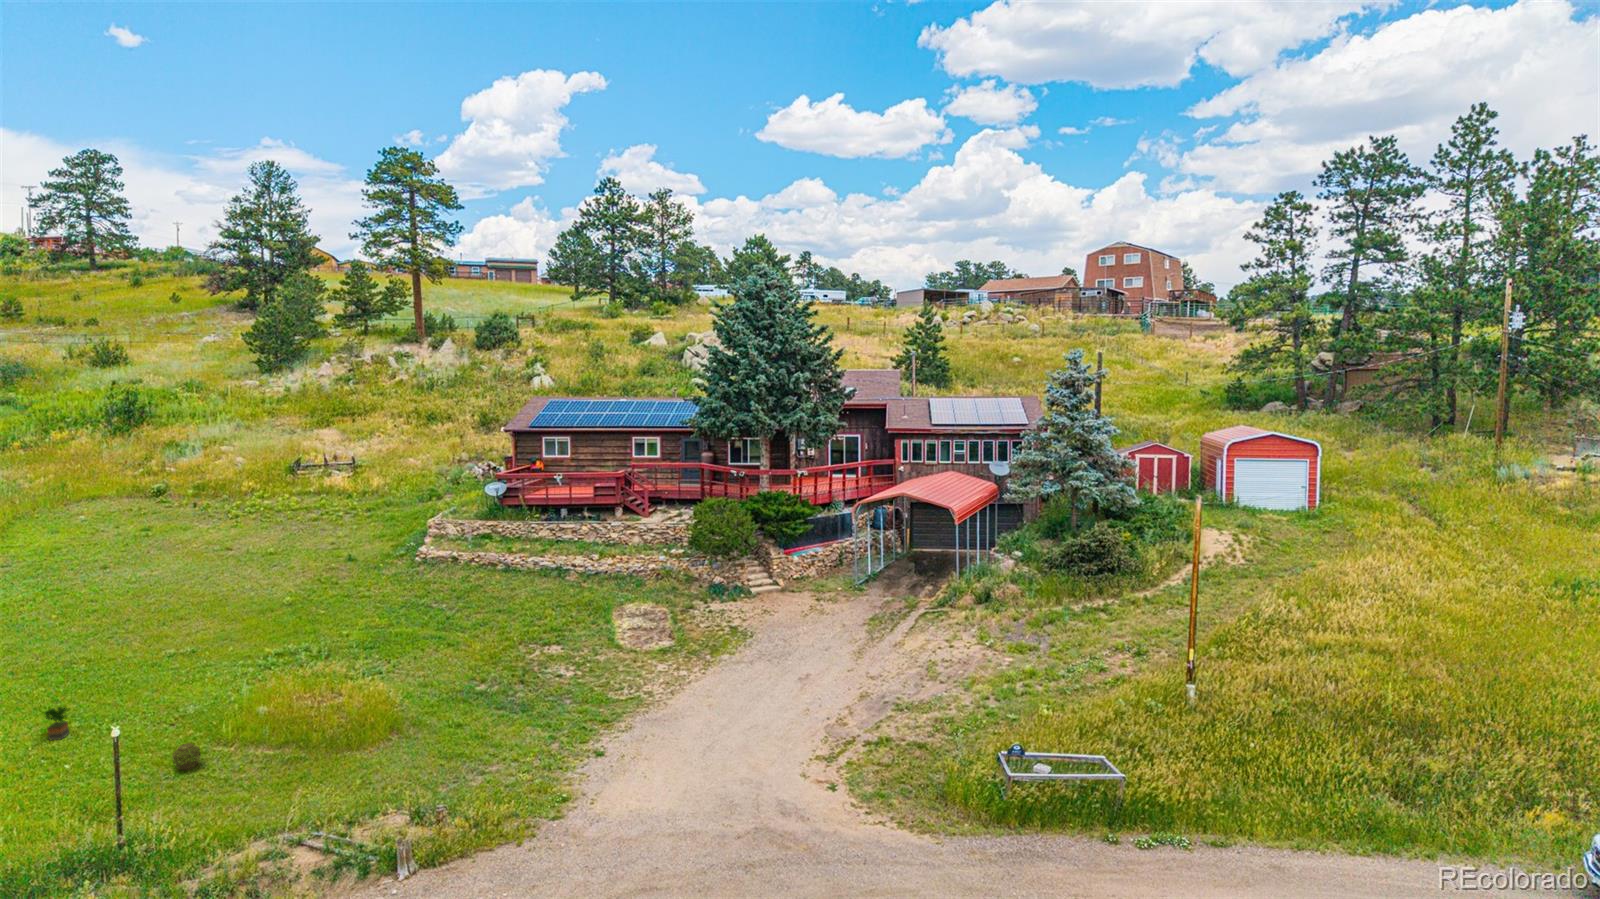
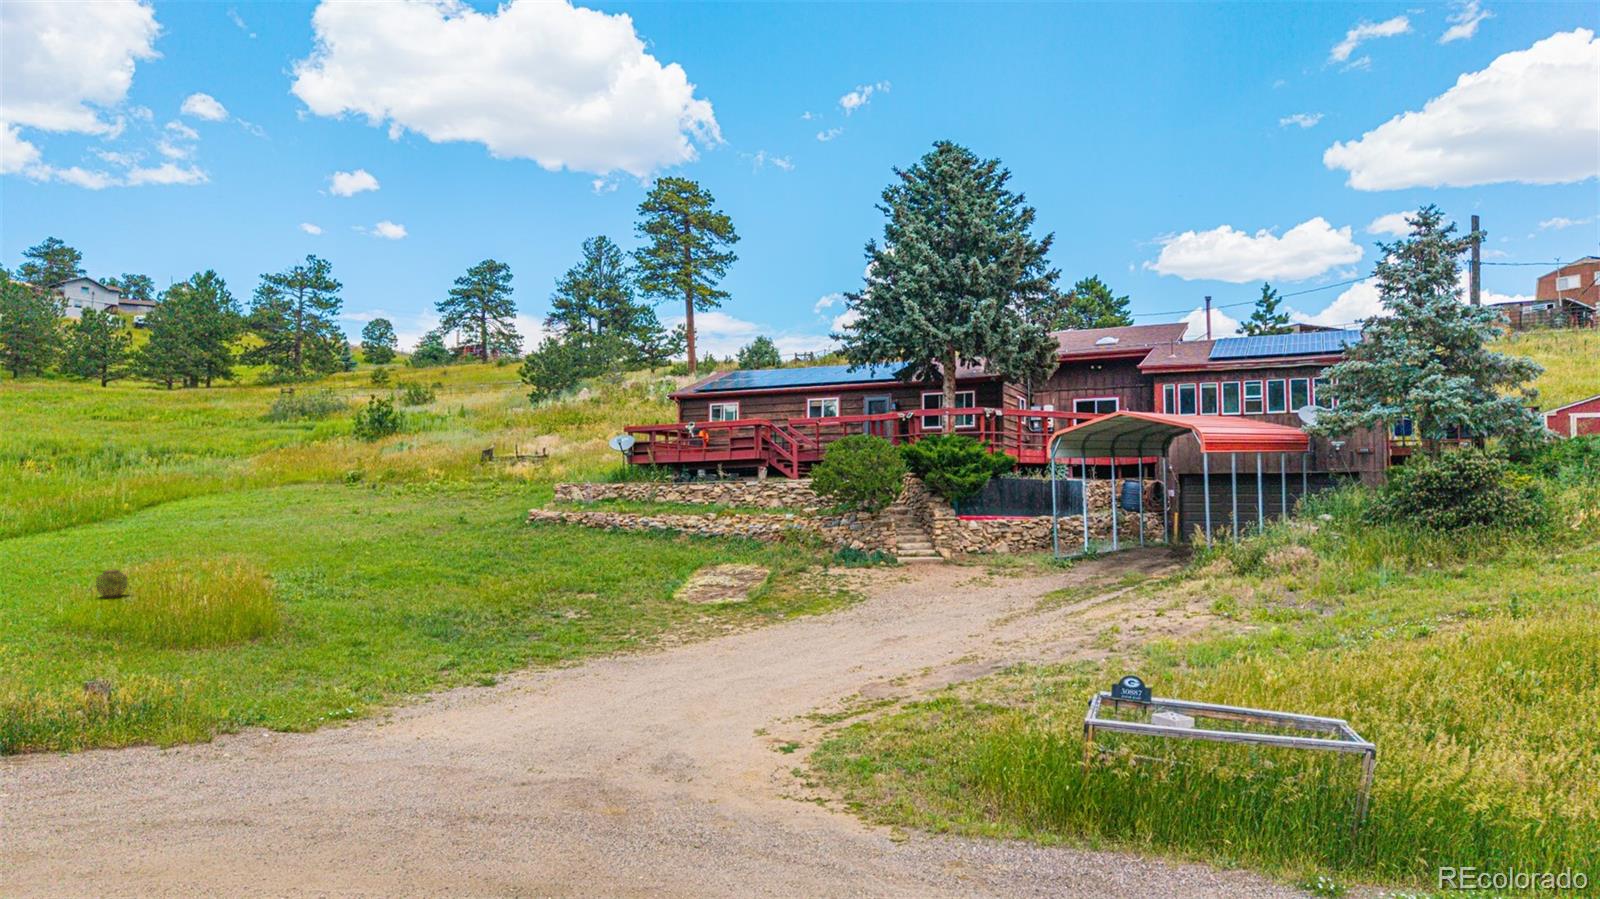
potted tree: present [45,707,69,740] -> none [39,544,68,577]

